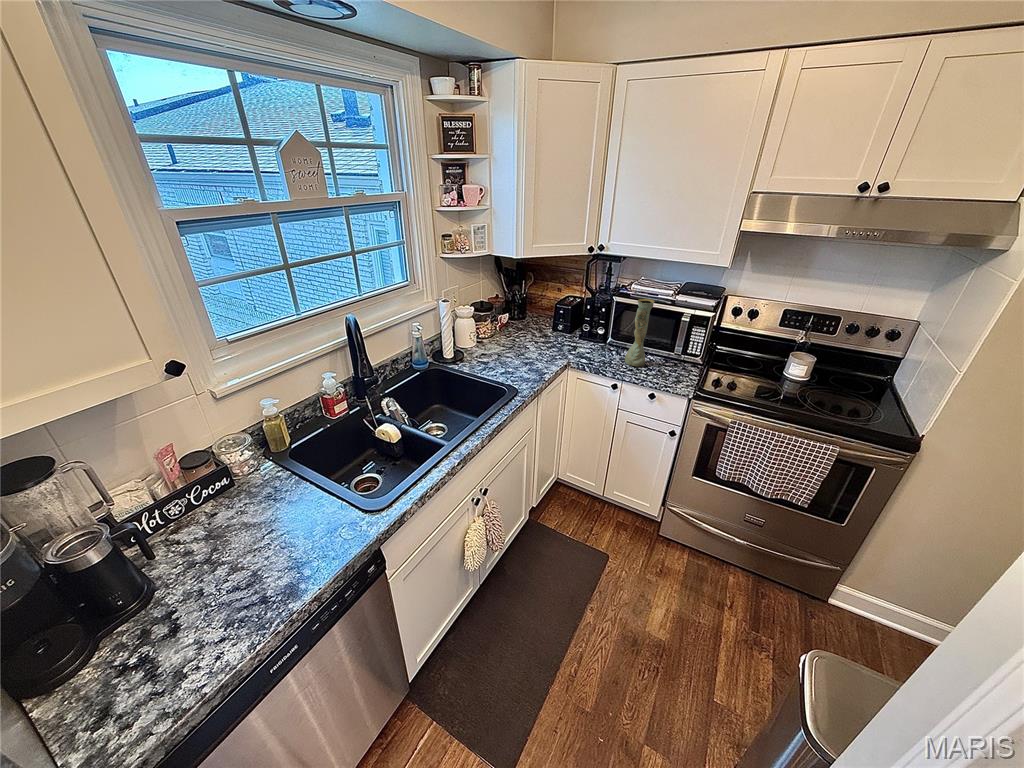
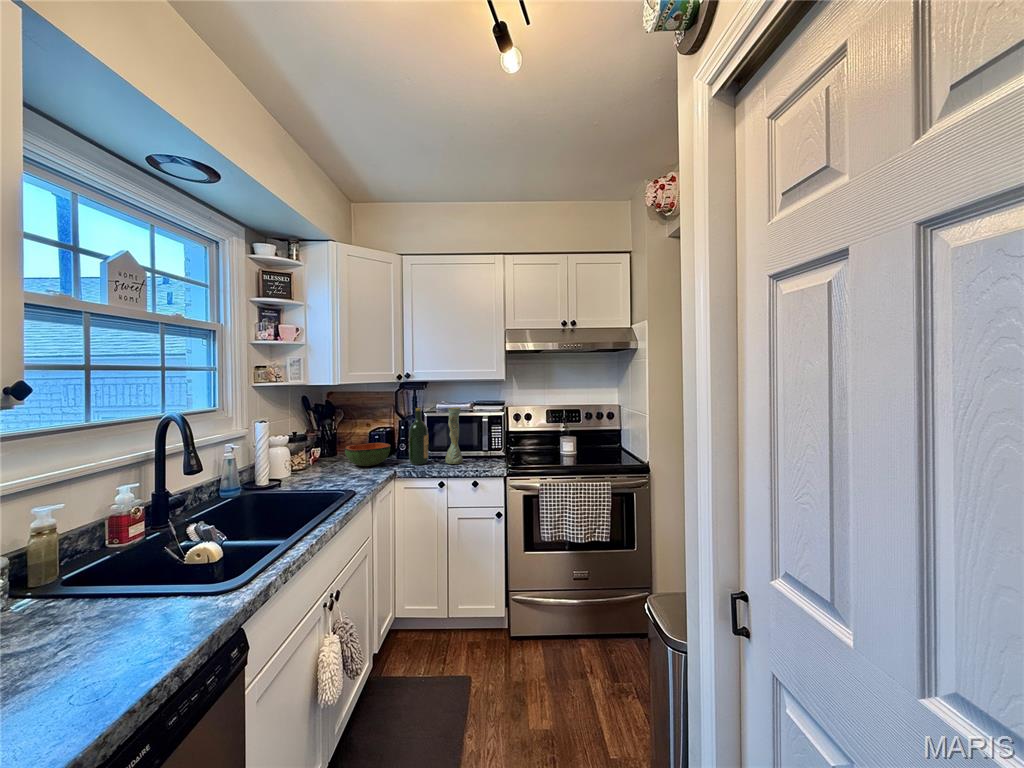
wine bottle: none [586,294,610,358] -> present [409,408,428,465]
bowl: none [522,322,569,349] -> present [345,443,391,466]

